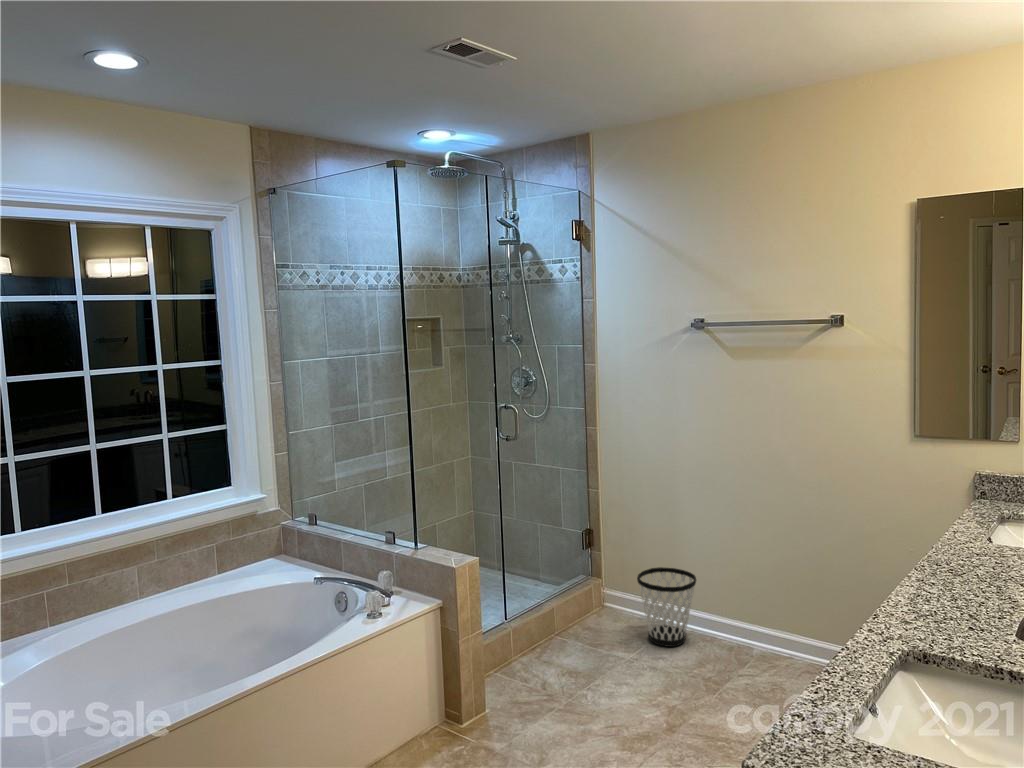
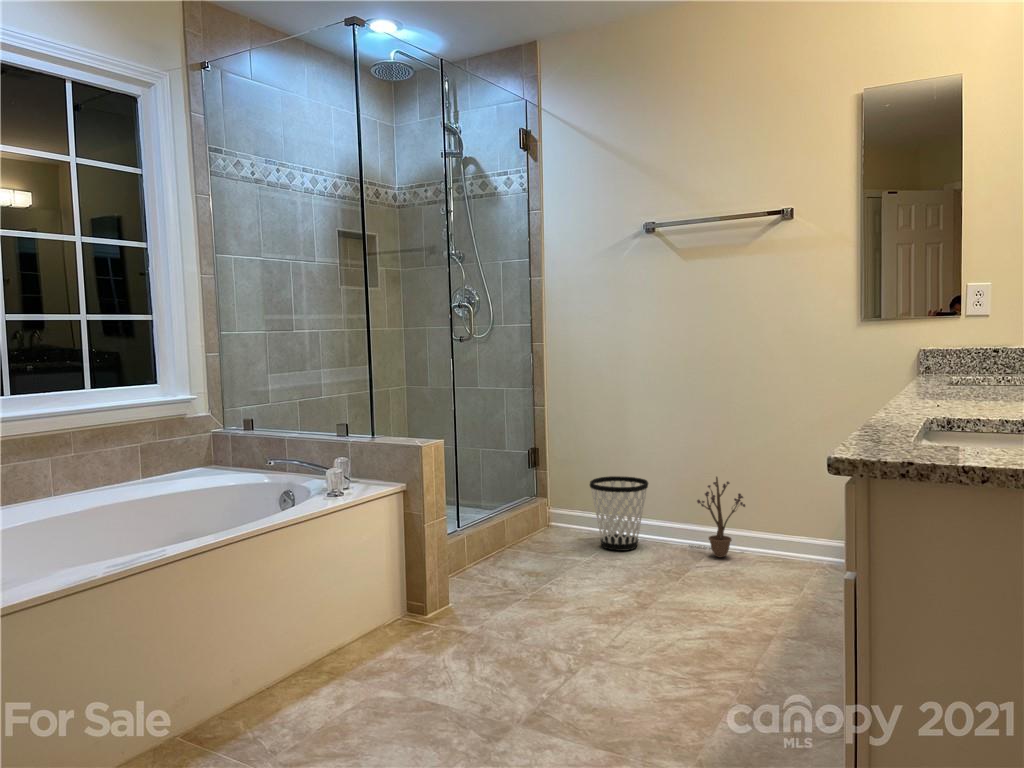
decorative plant: none [736,583,791,663] -> present [689,477,745,557]

